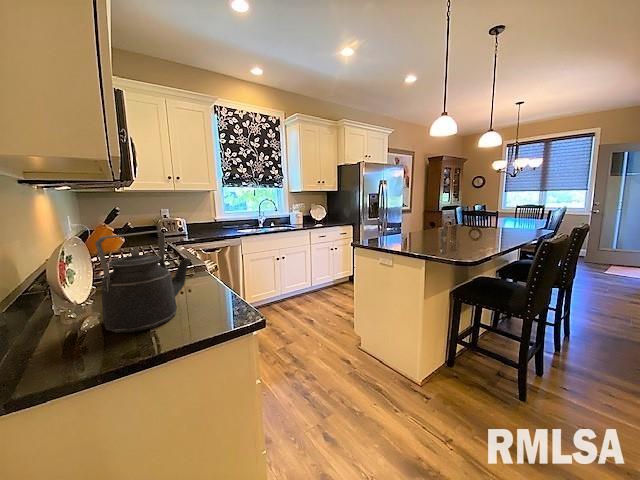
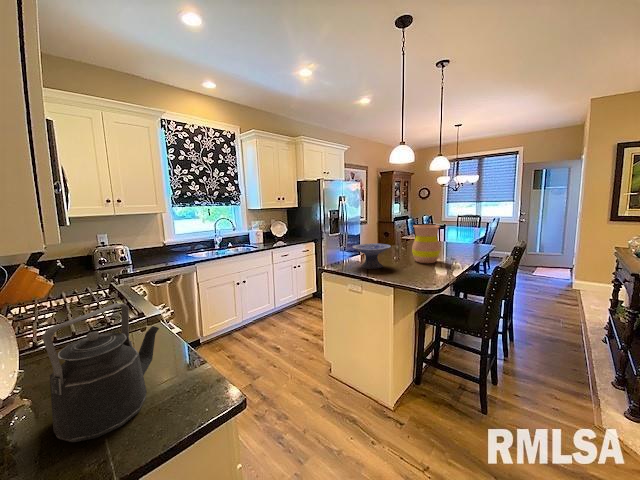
vase: none [451,203,483,242] -> present [412,225,440,263]
decorative bowl: none [386,220,426,244] -> present [353,243,391,269]

